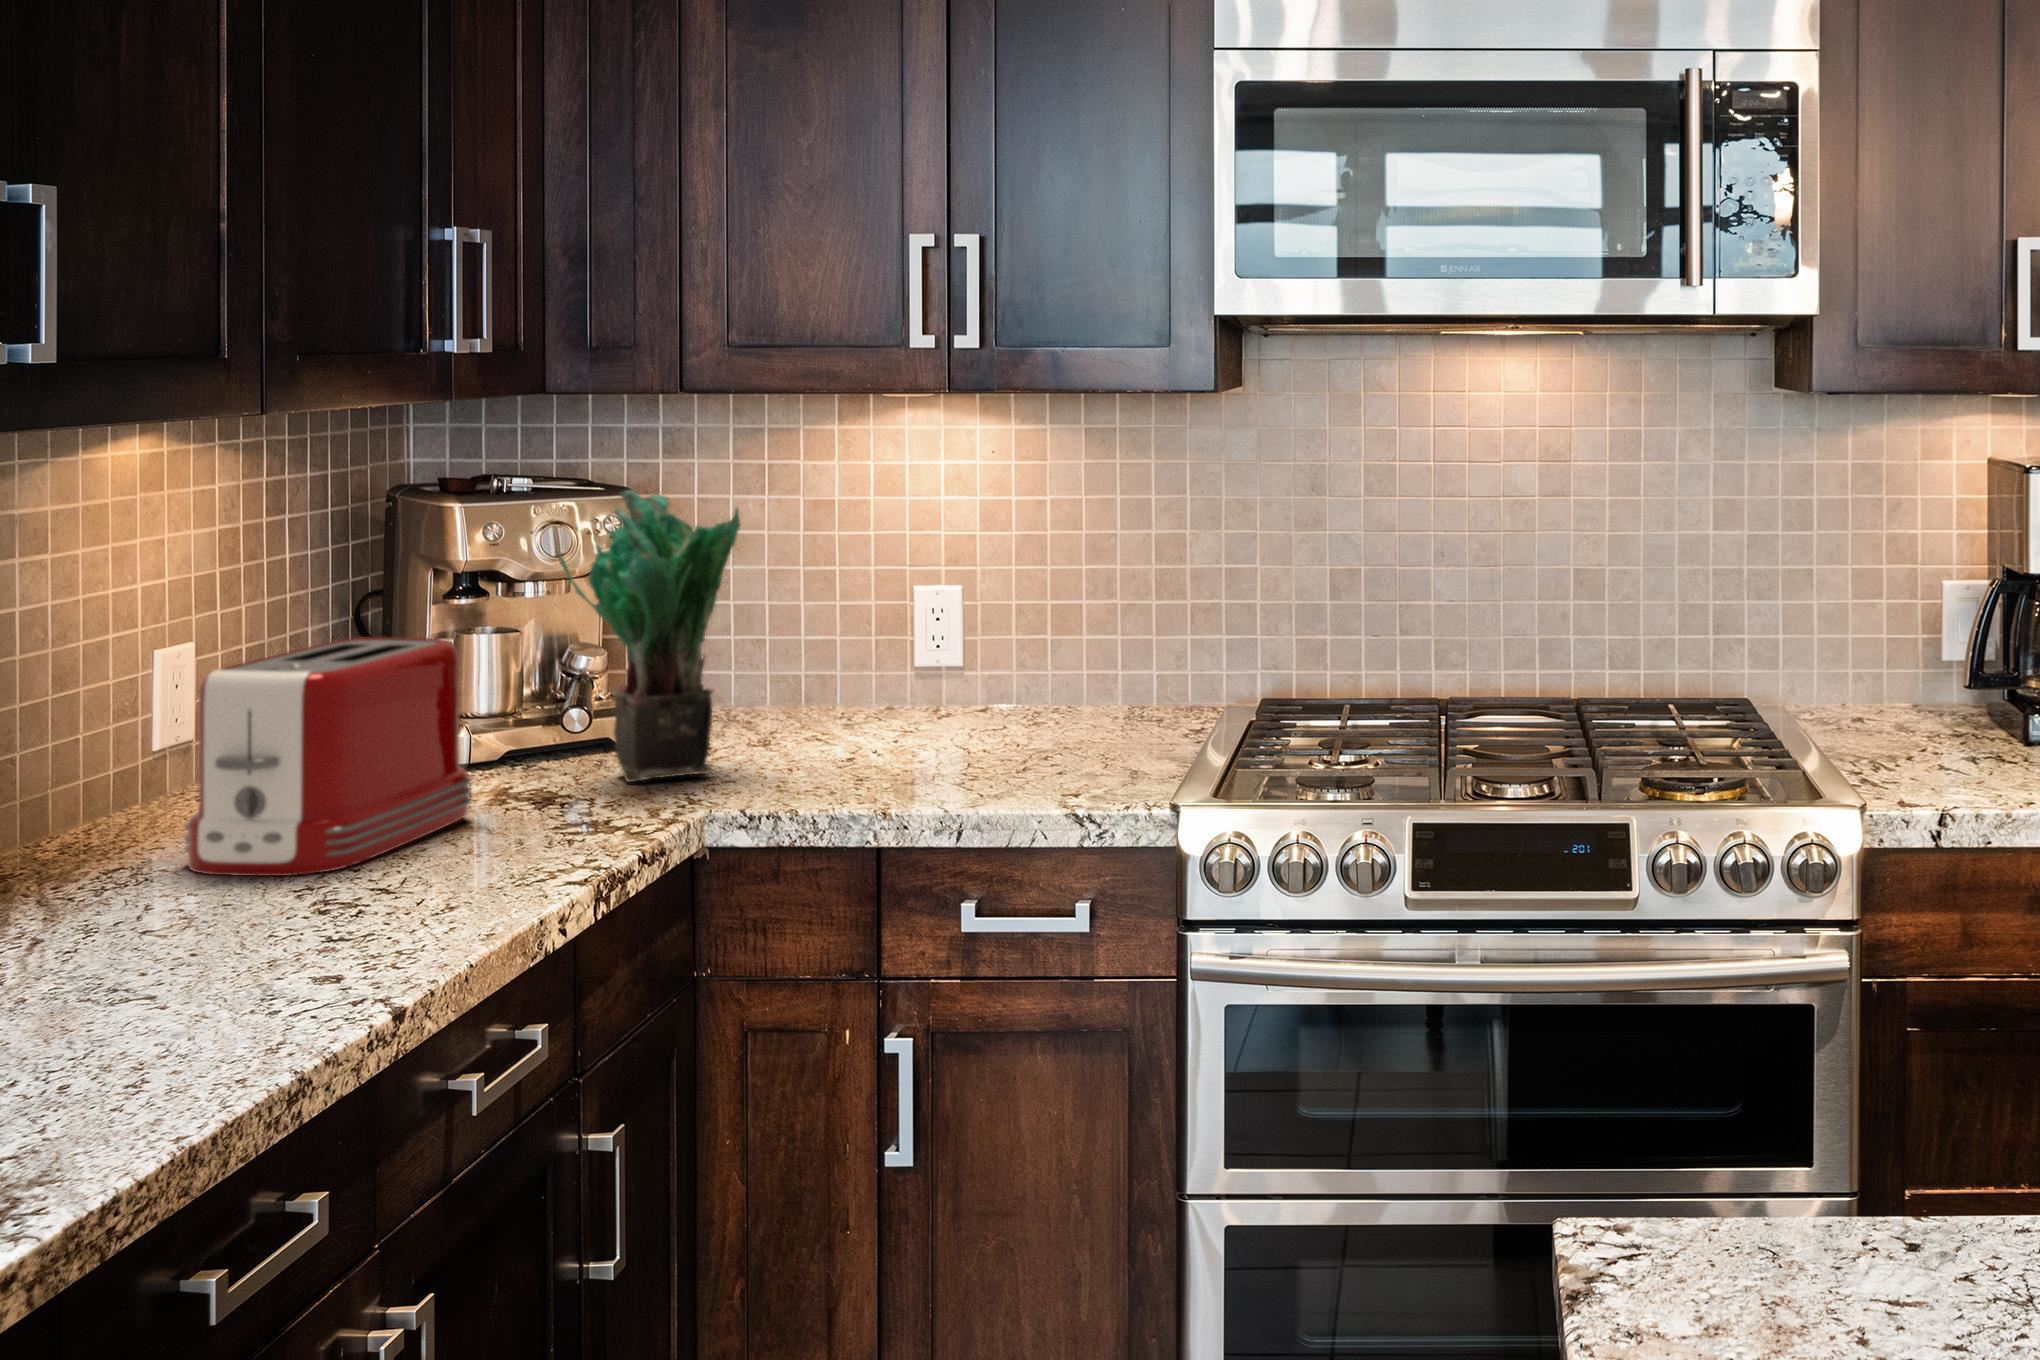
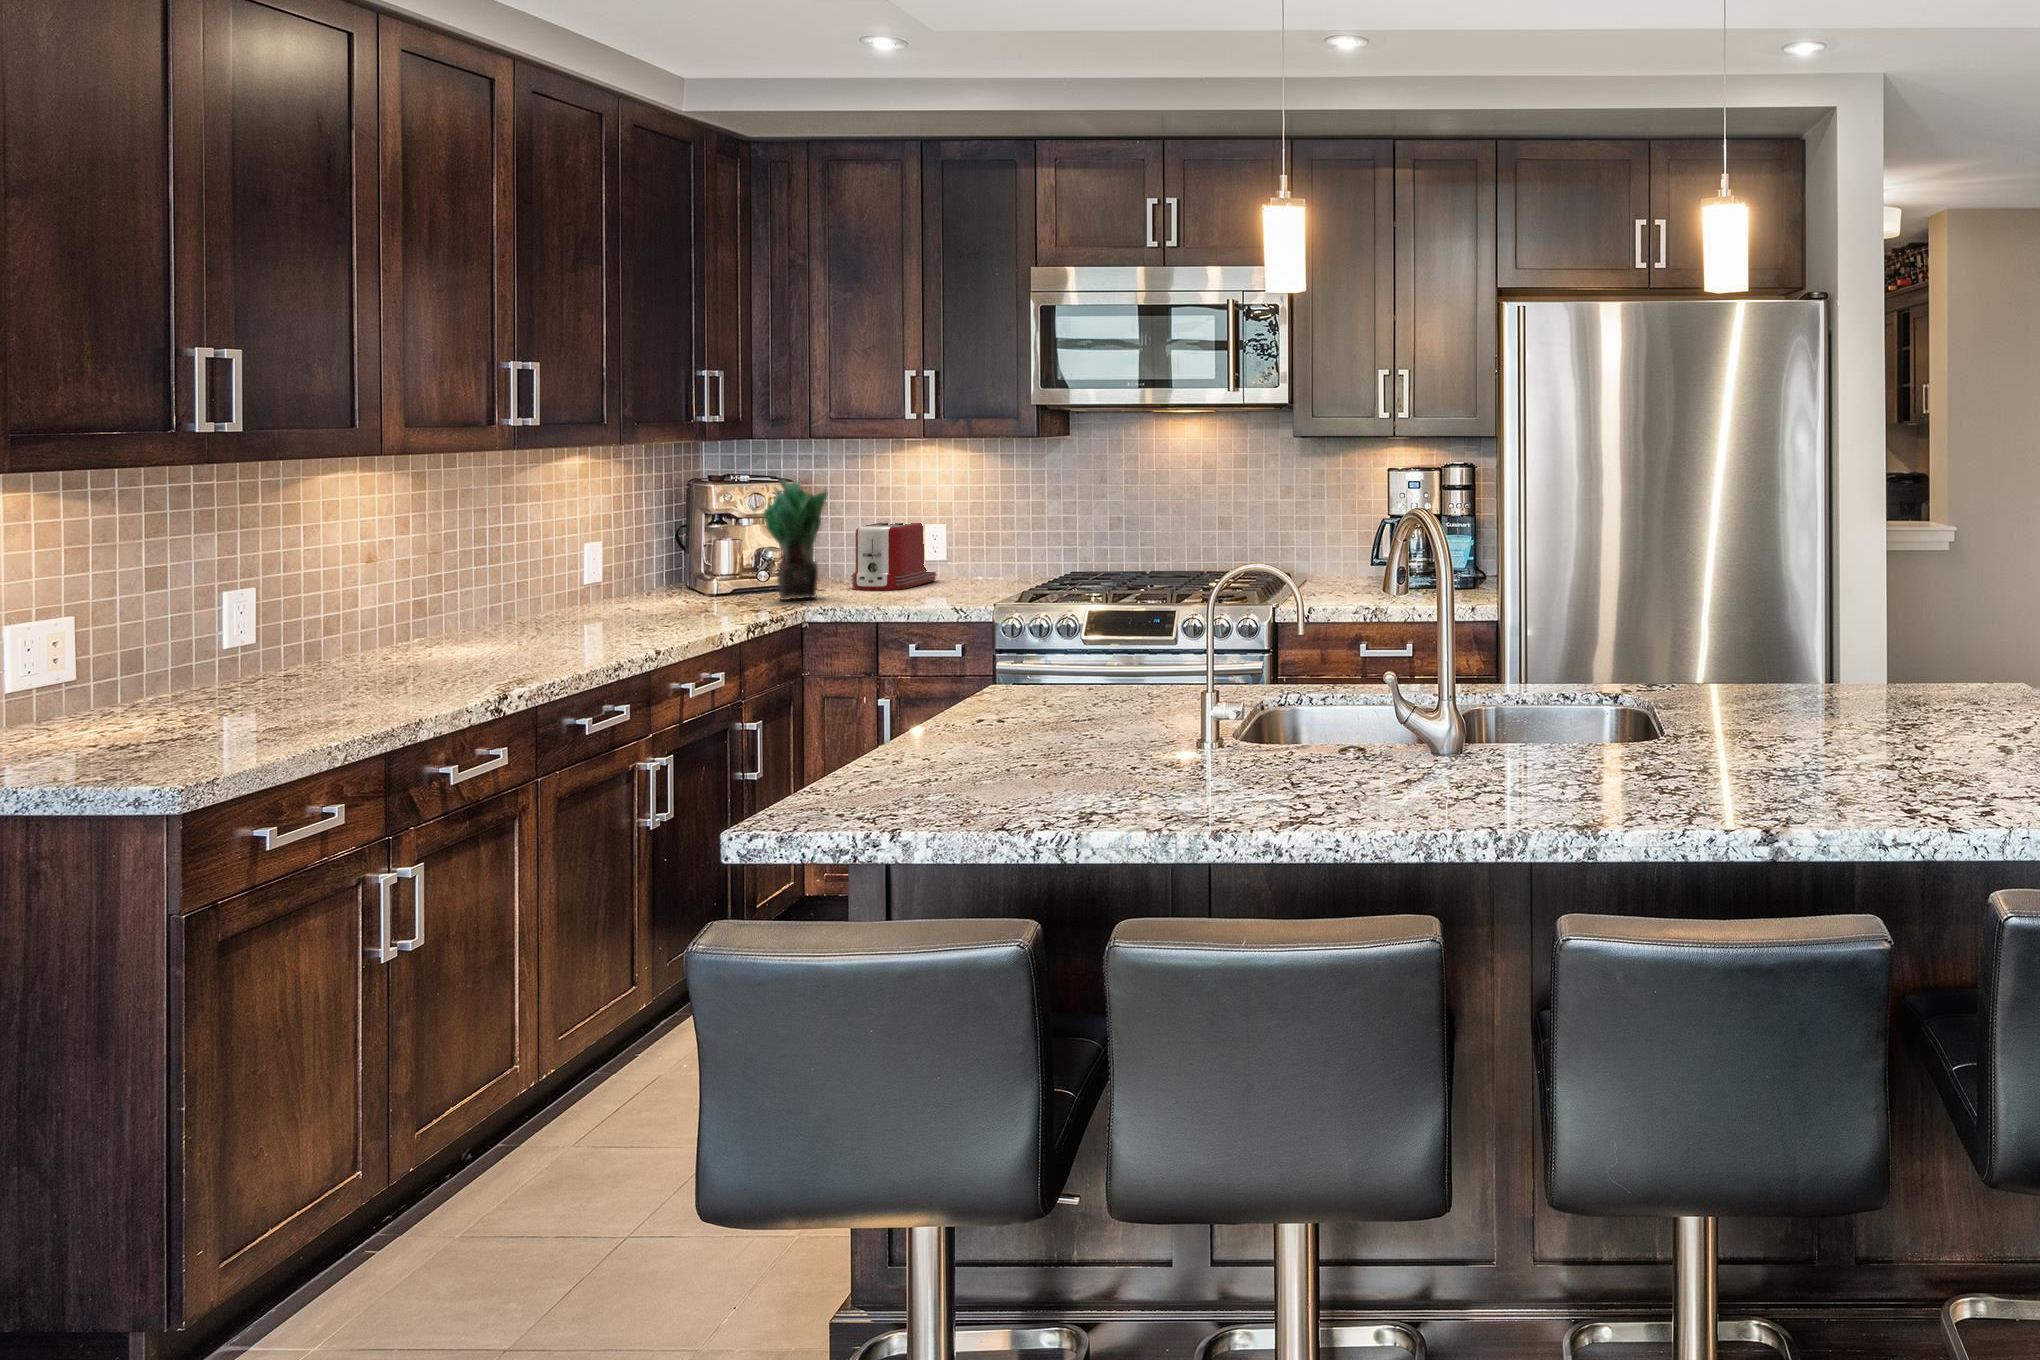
toaster: present [184,637,472,876] -> present [851,523,937,591]

